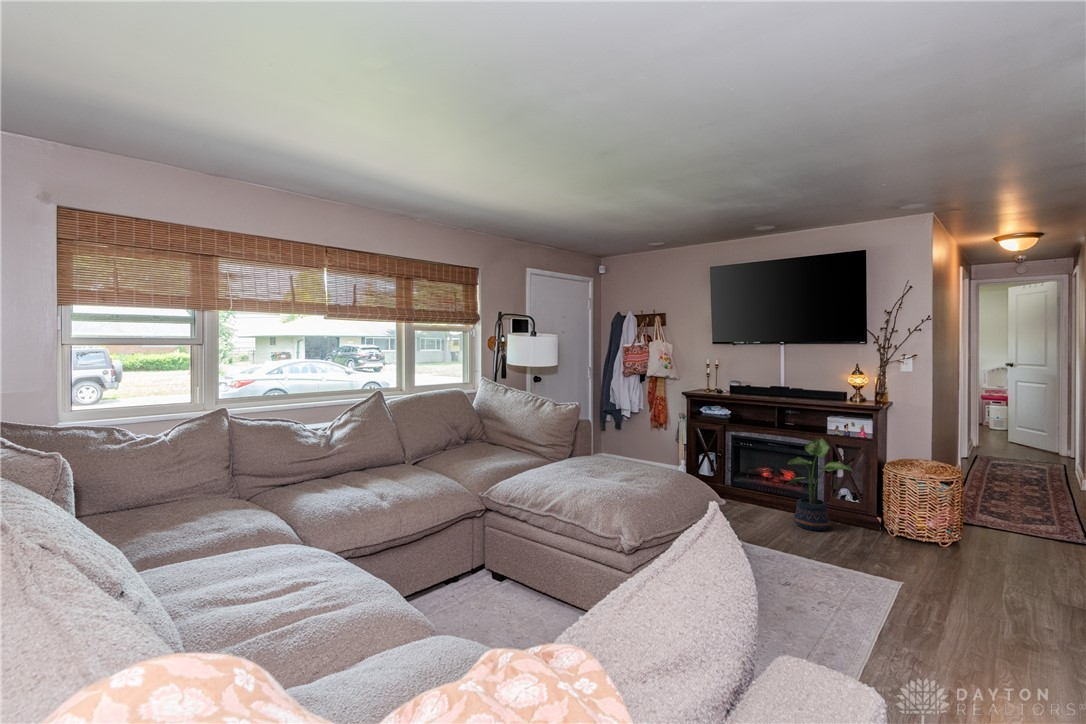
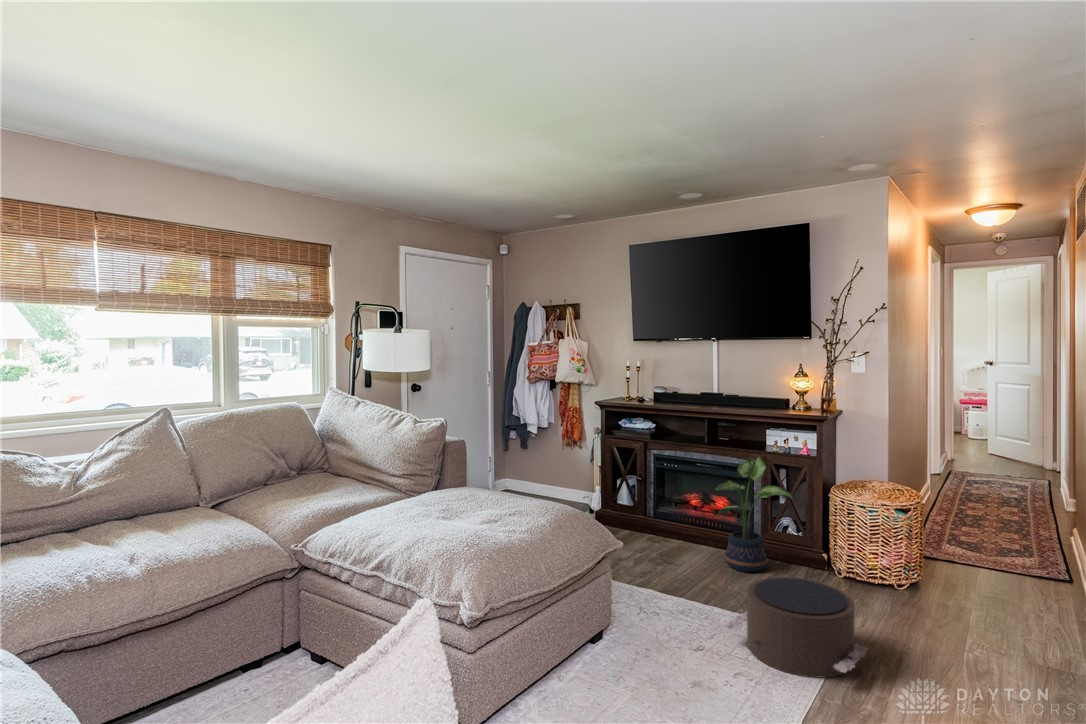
pouf: none [804,532,925,608] -> present [725,577,869,678]

